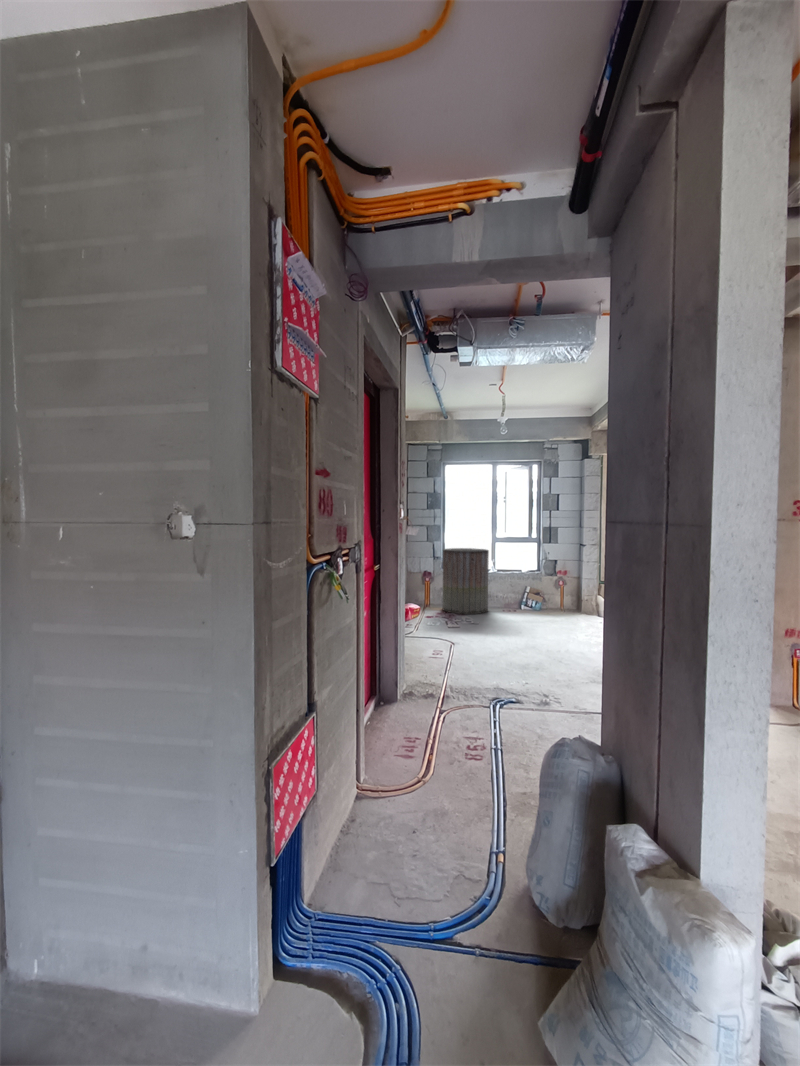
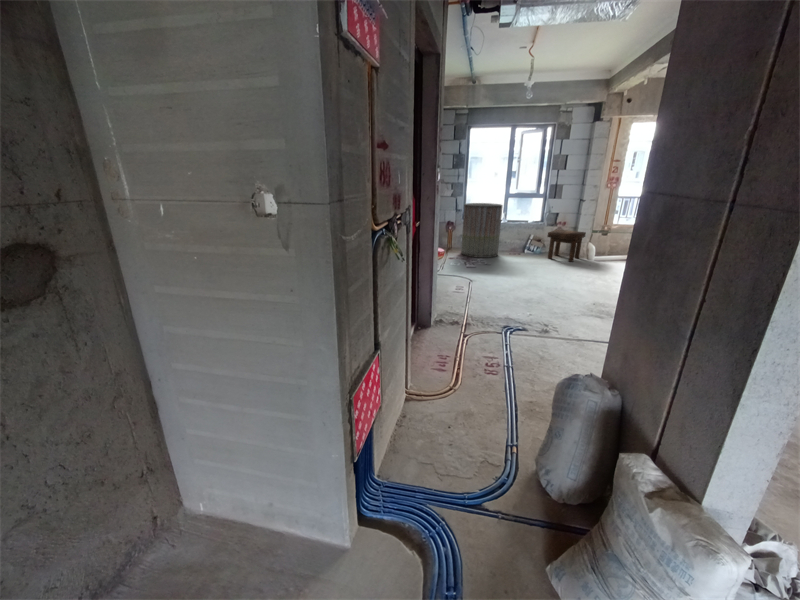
stool: none [546,579,591,618] -> present [548,230,586,262]

